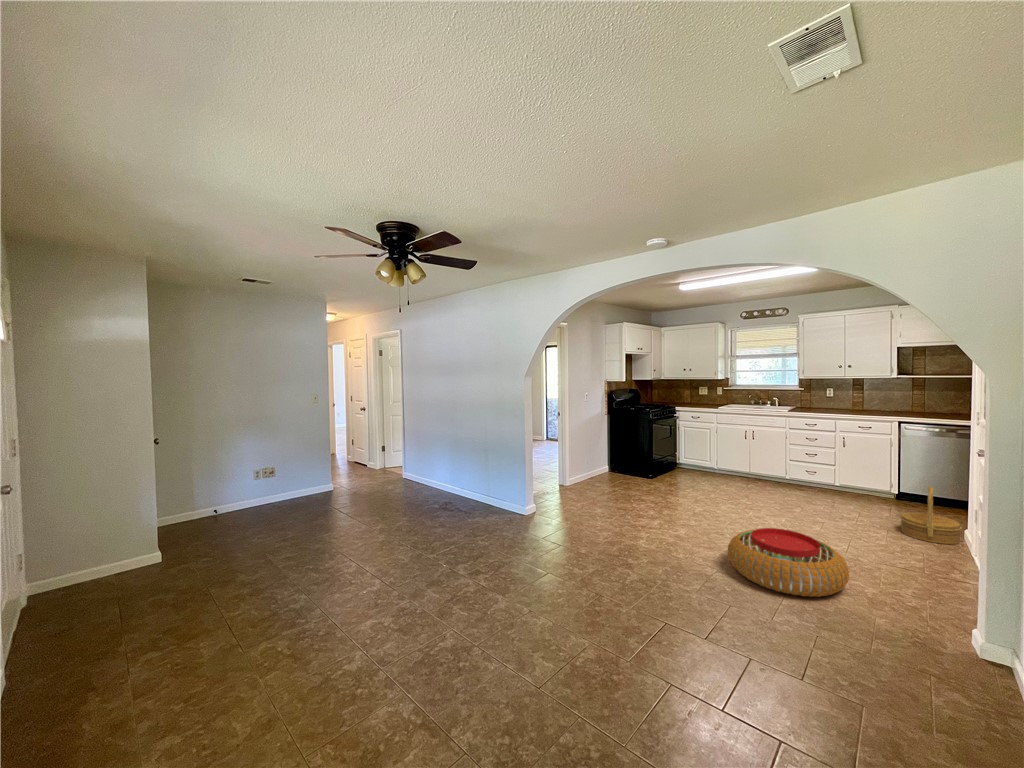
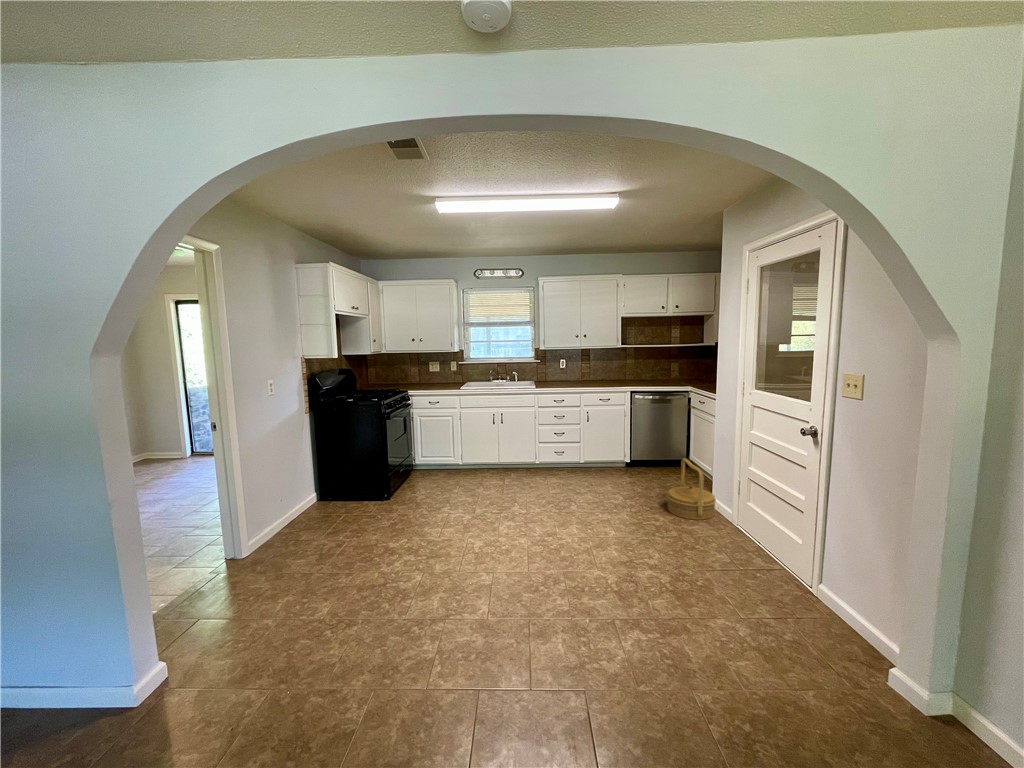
pouf: present [728,528,849,597] -> none [582,575,753,716]

